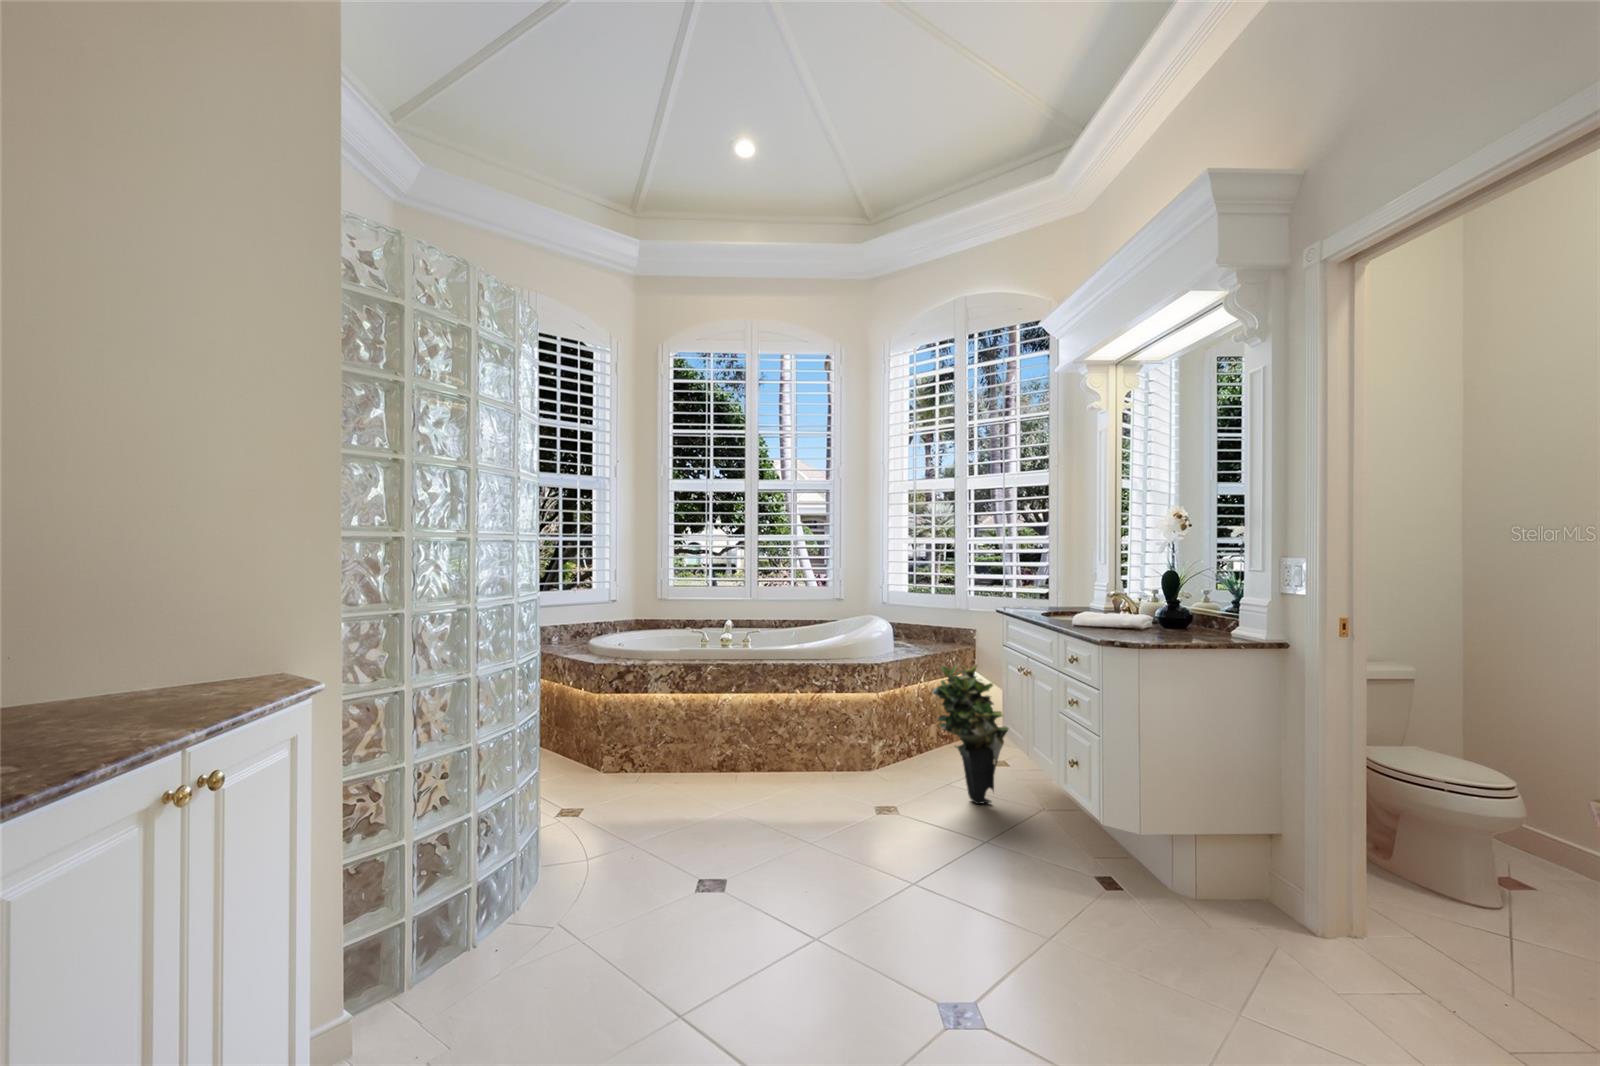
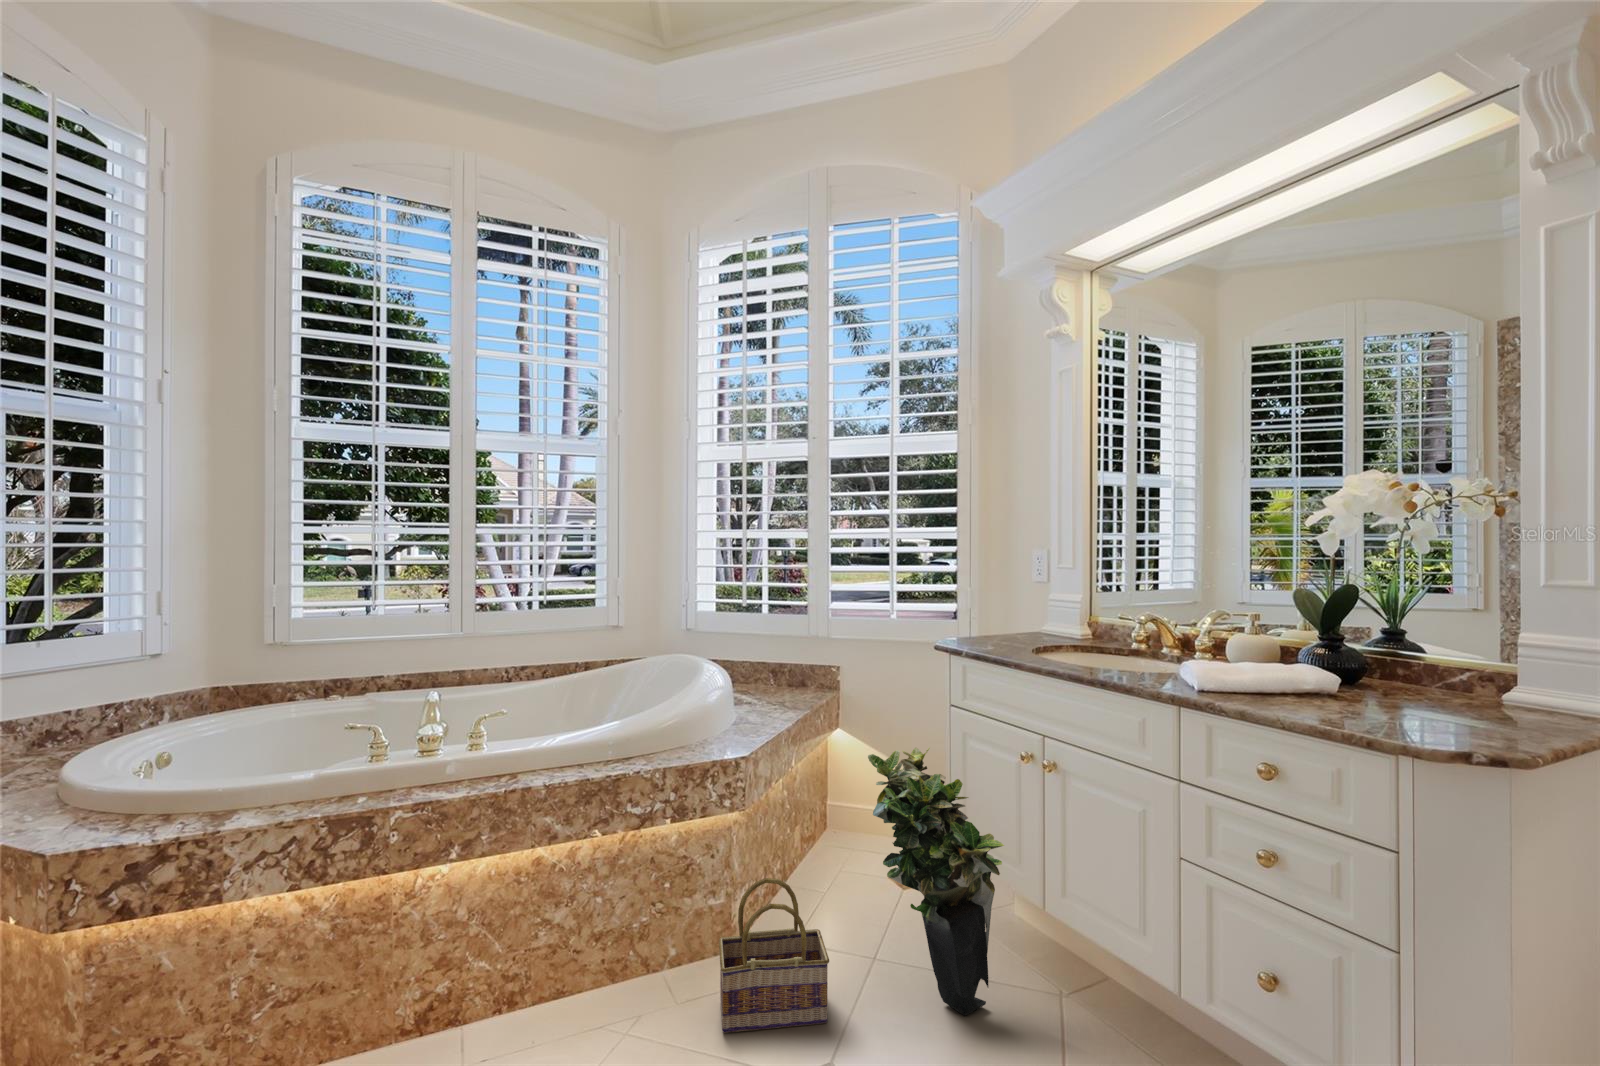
basket: none [849,723,908,796] -> present [719,878,829,1033]

